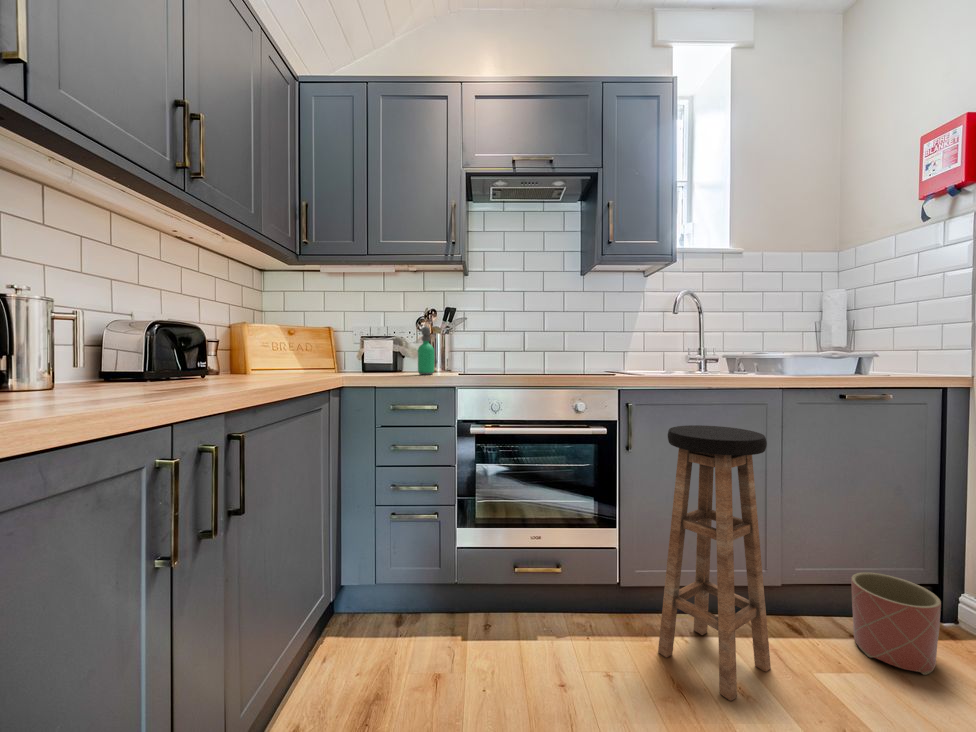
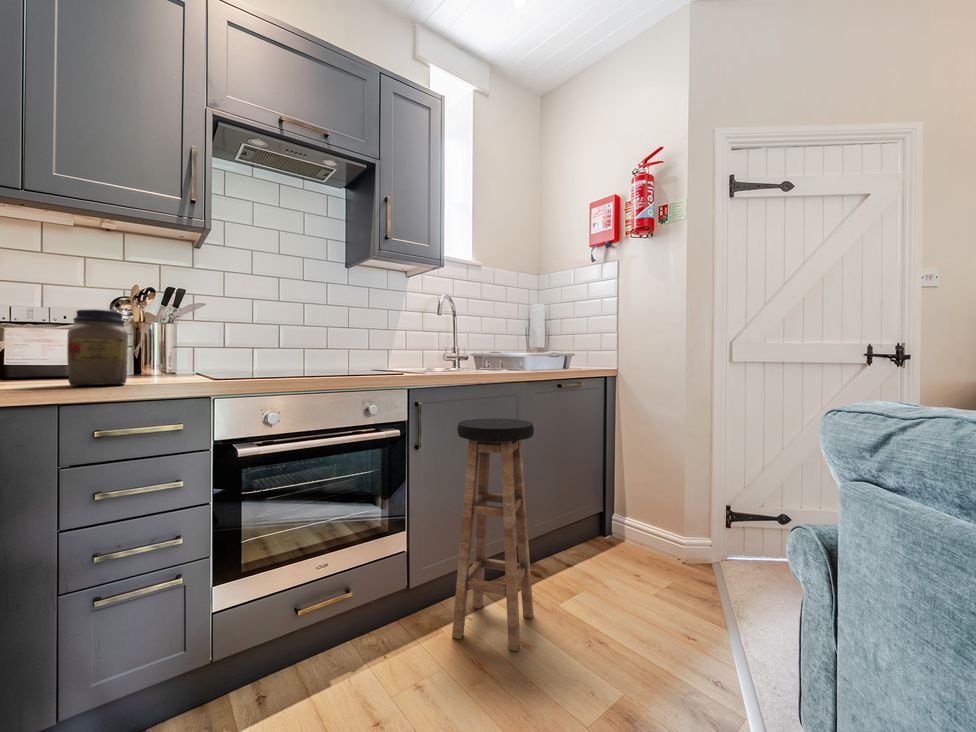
soap dispenser: present [418,327,435,375] -> none [136,310,165,378]
jar: none [369,329,403,380] -> present [67,309,128,385]
planter: present [851,572,941,675] -> none [570,518,618,582]

